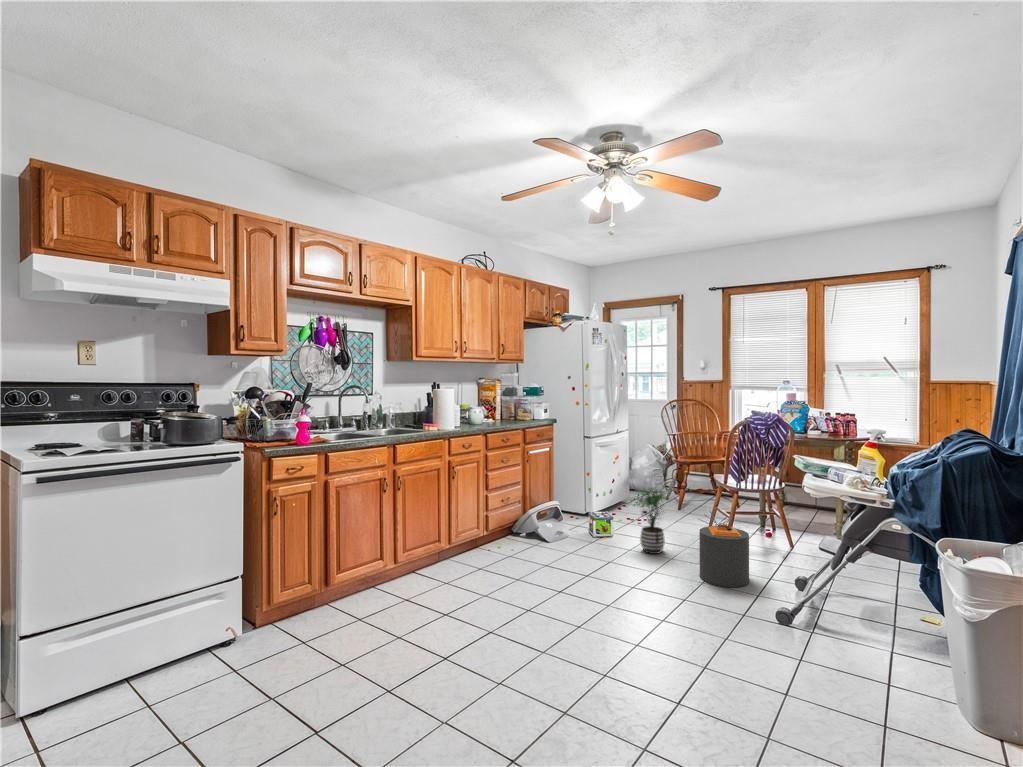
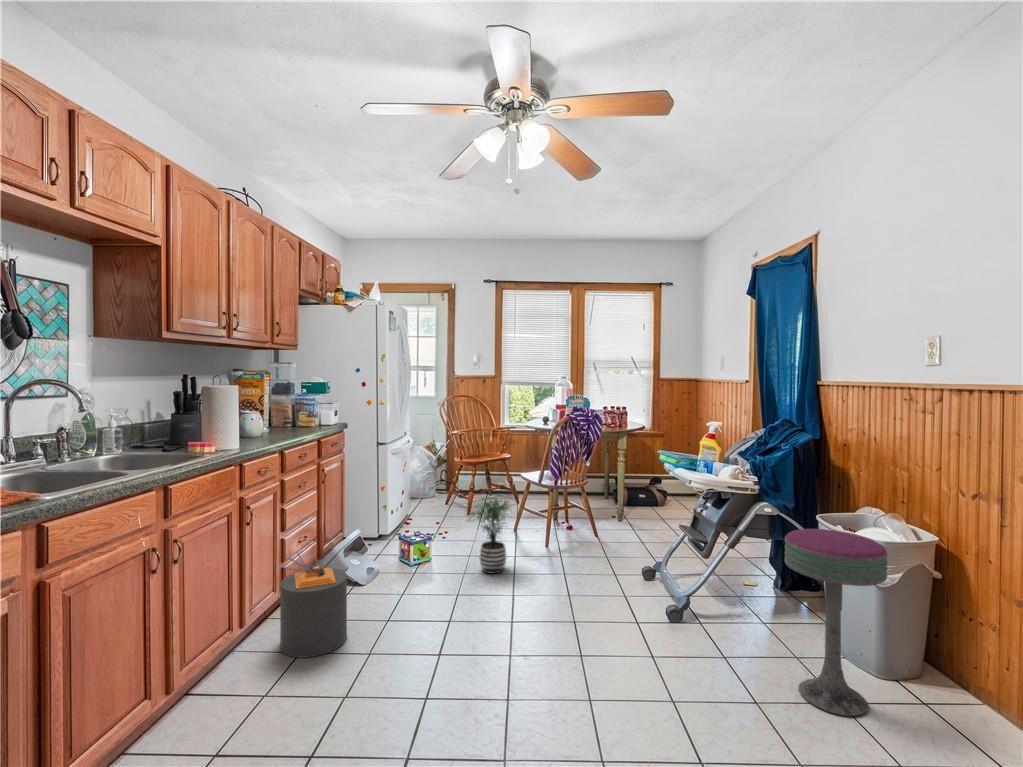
trash can: present [699,511,749,587] -> present [280,552,347,658]
bar stool: none [818,537,926,730] -> present [785,529,887,716]

